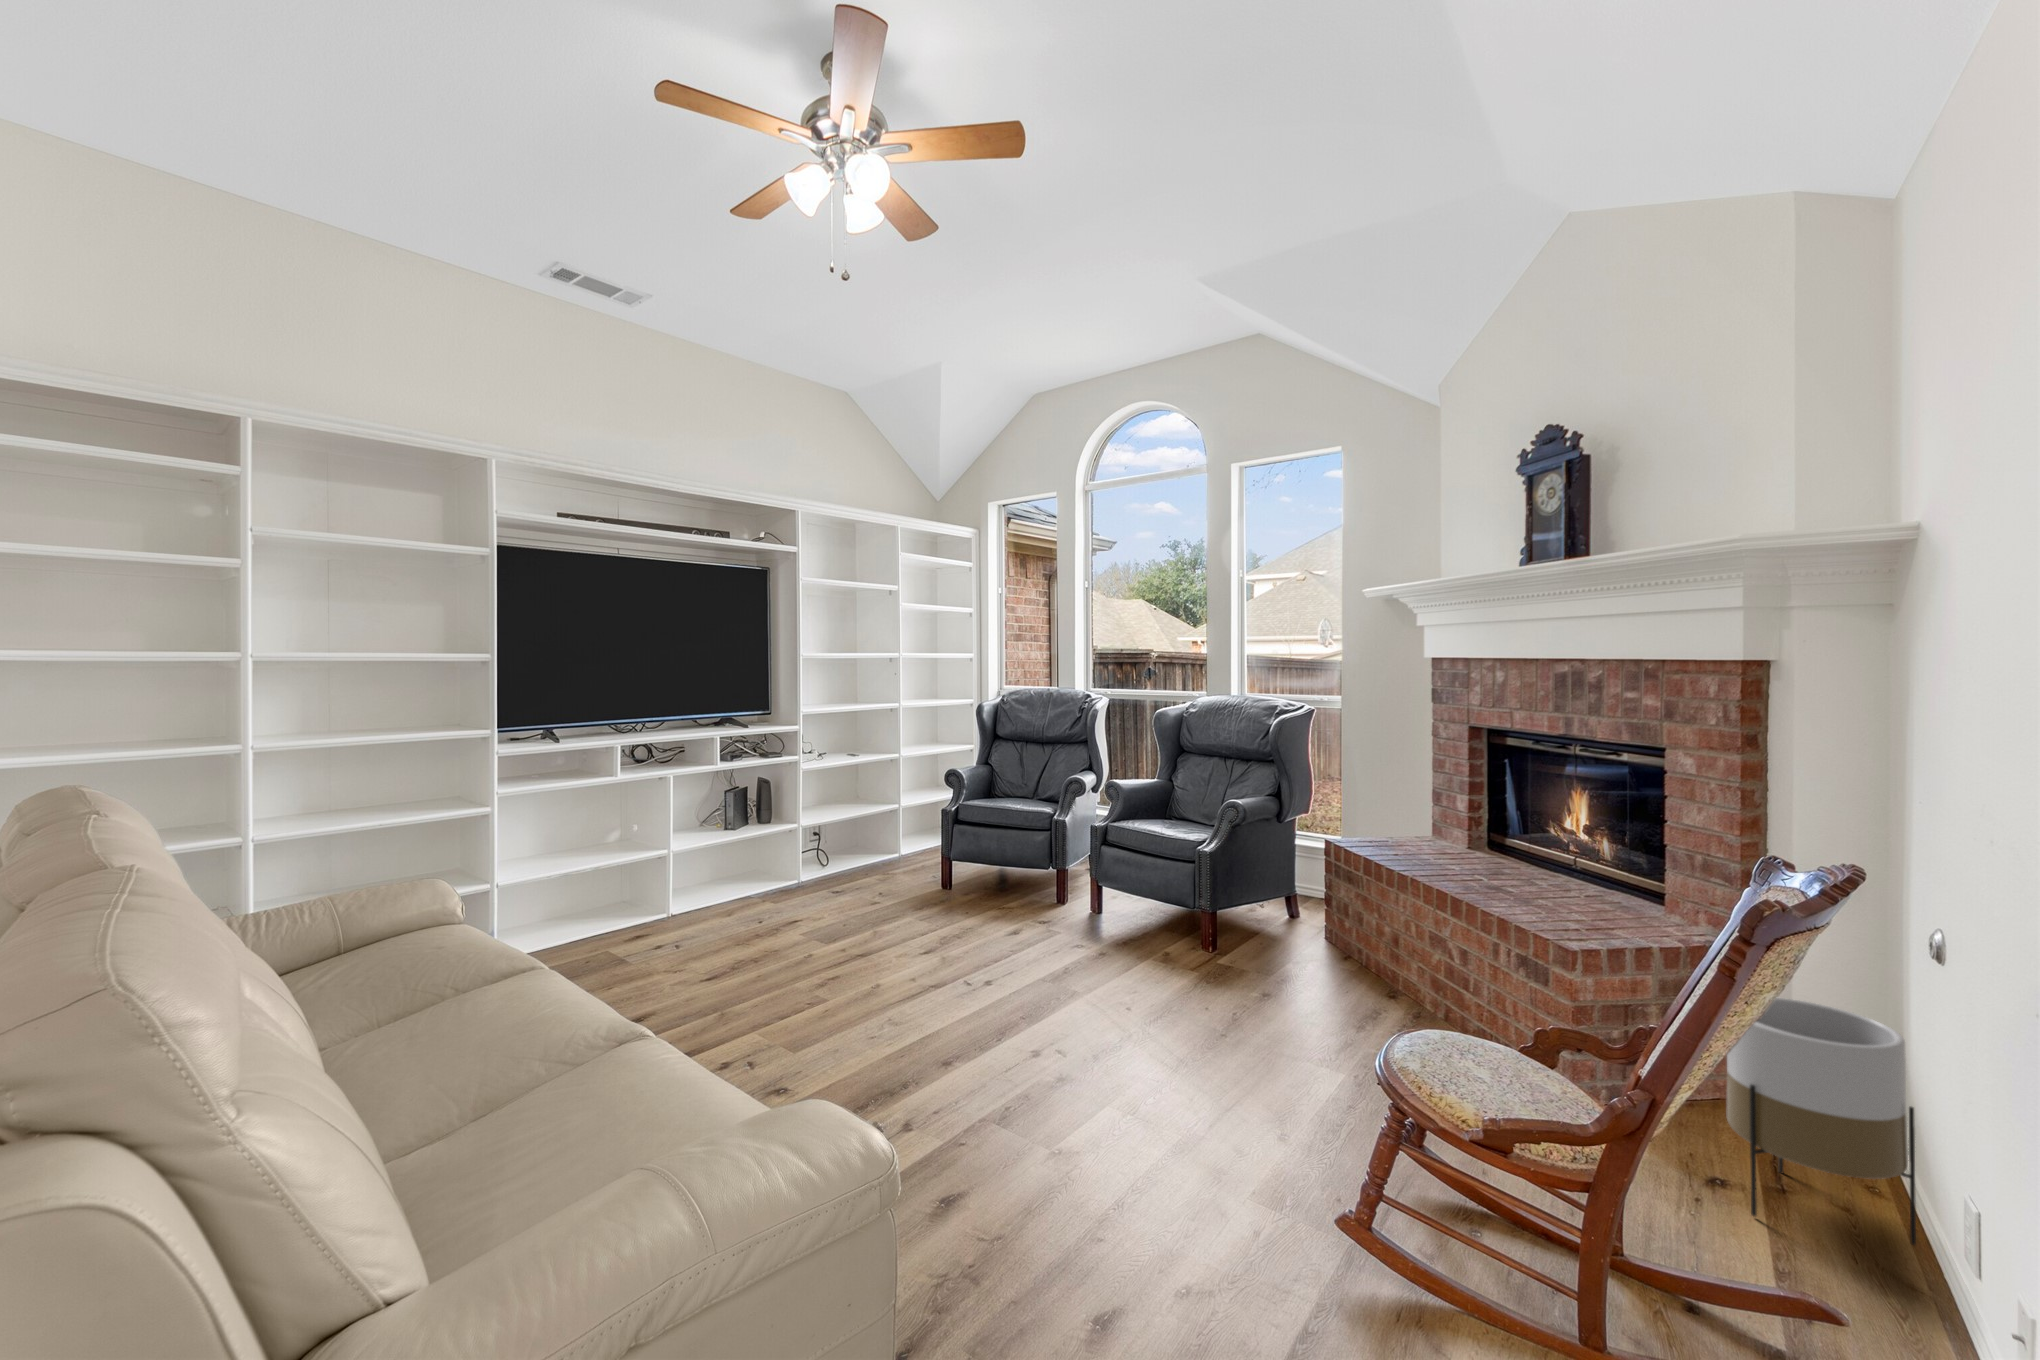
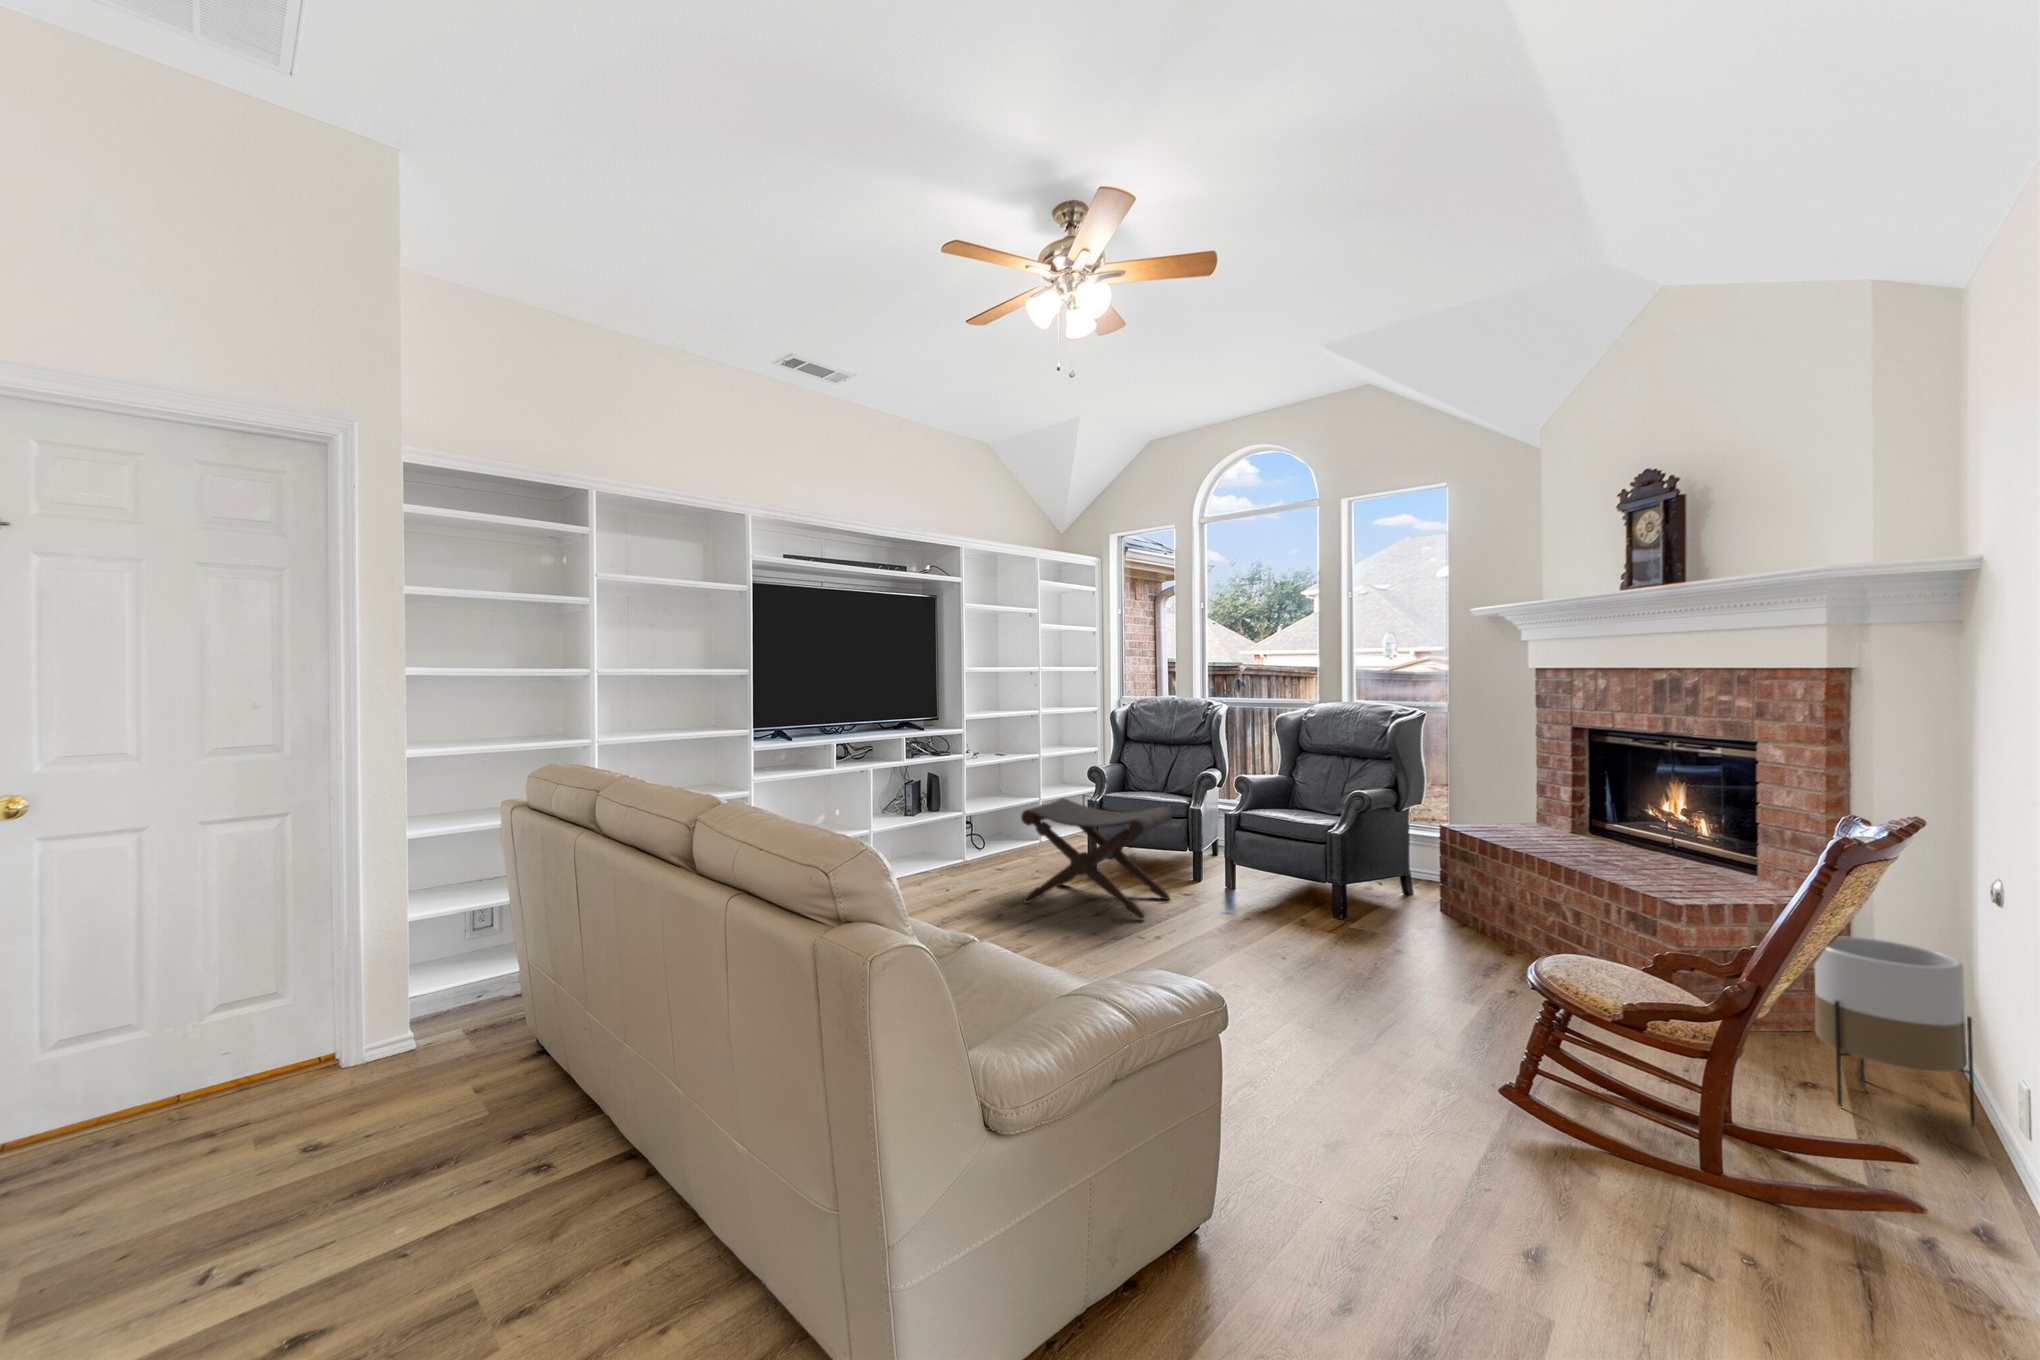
footstool: none [845,810,1024,956] -> present [1021,799,1172,920]

